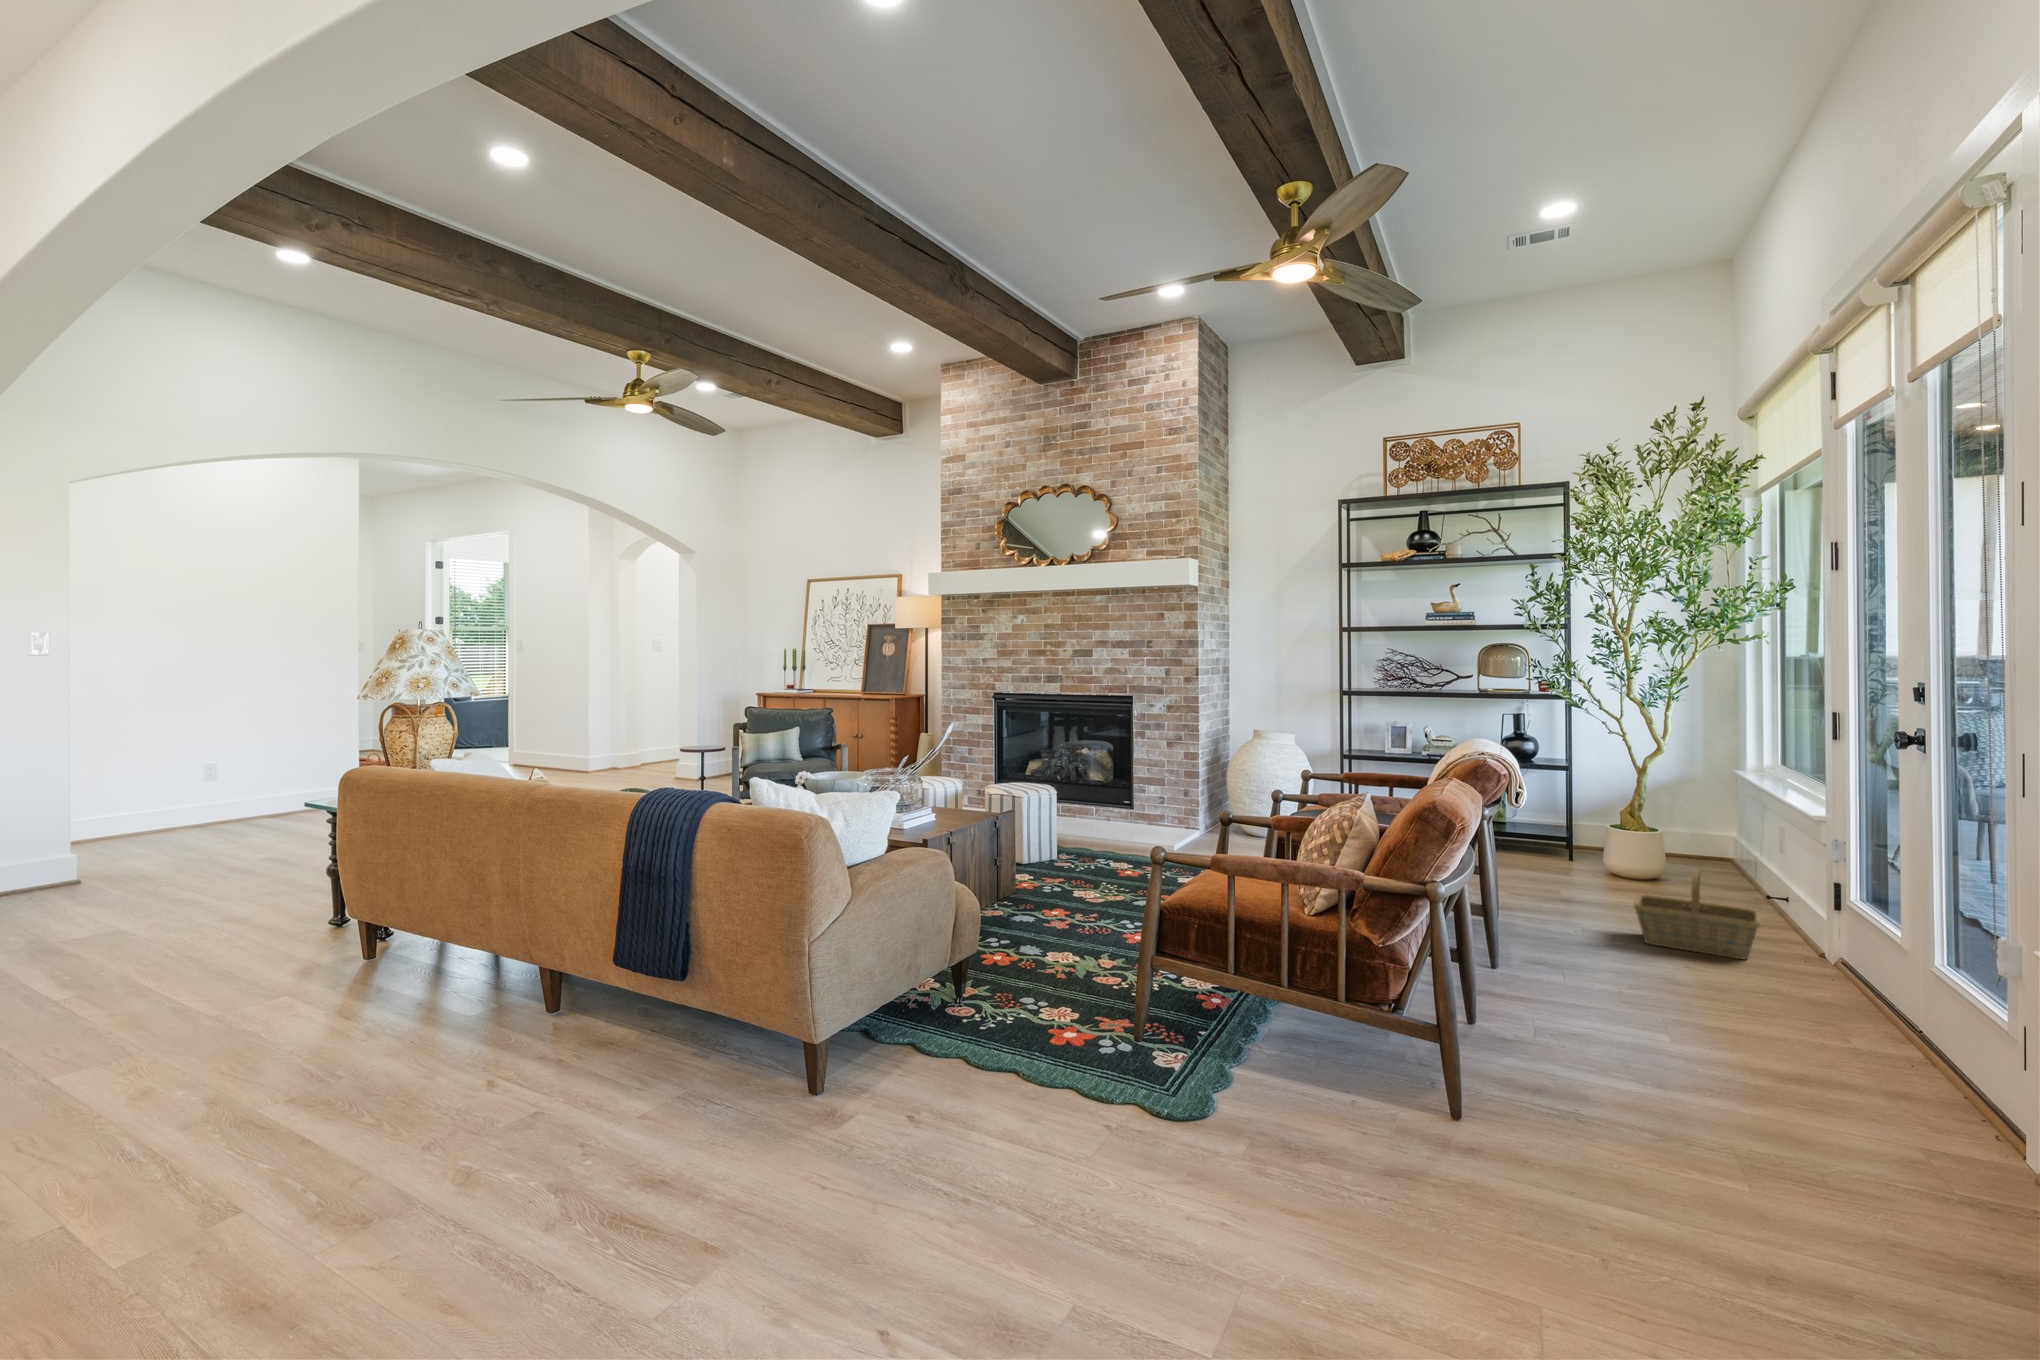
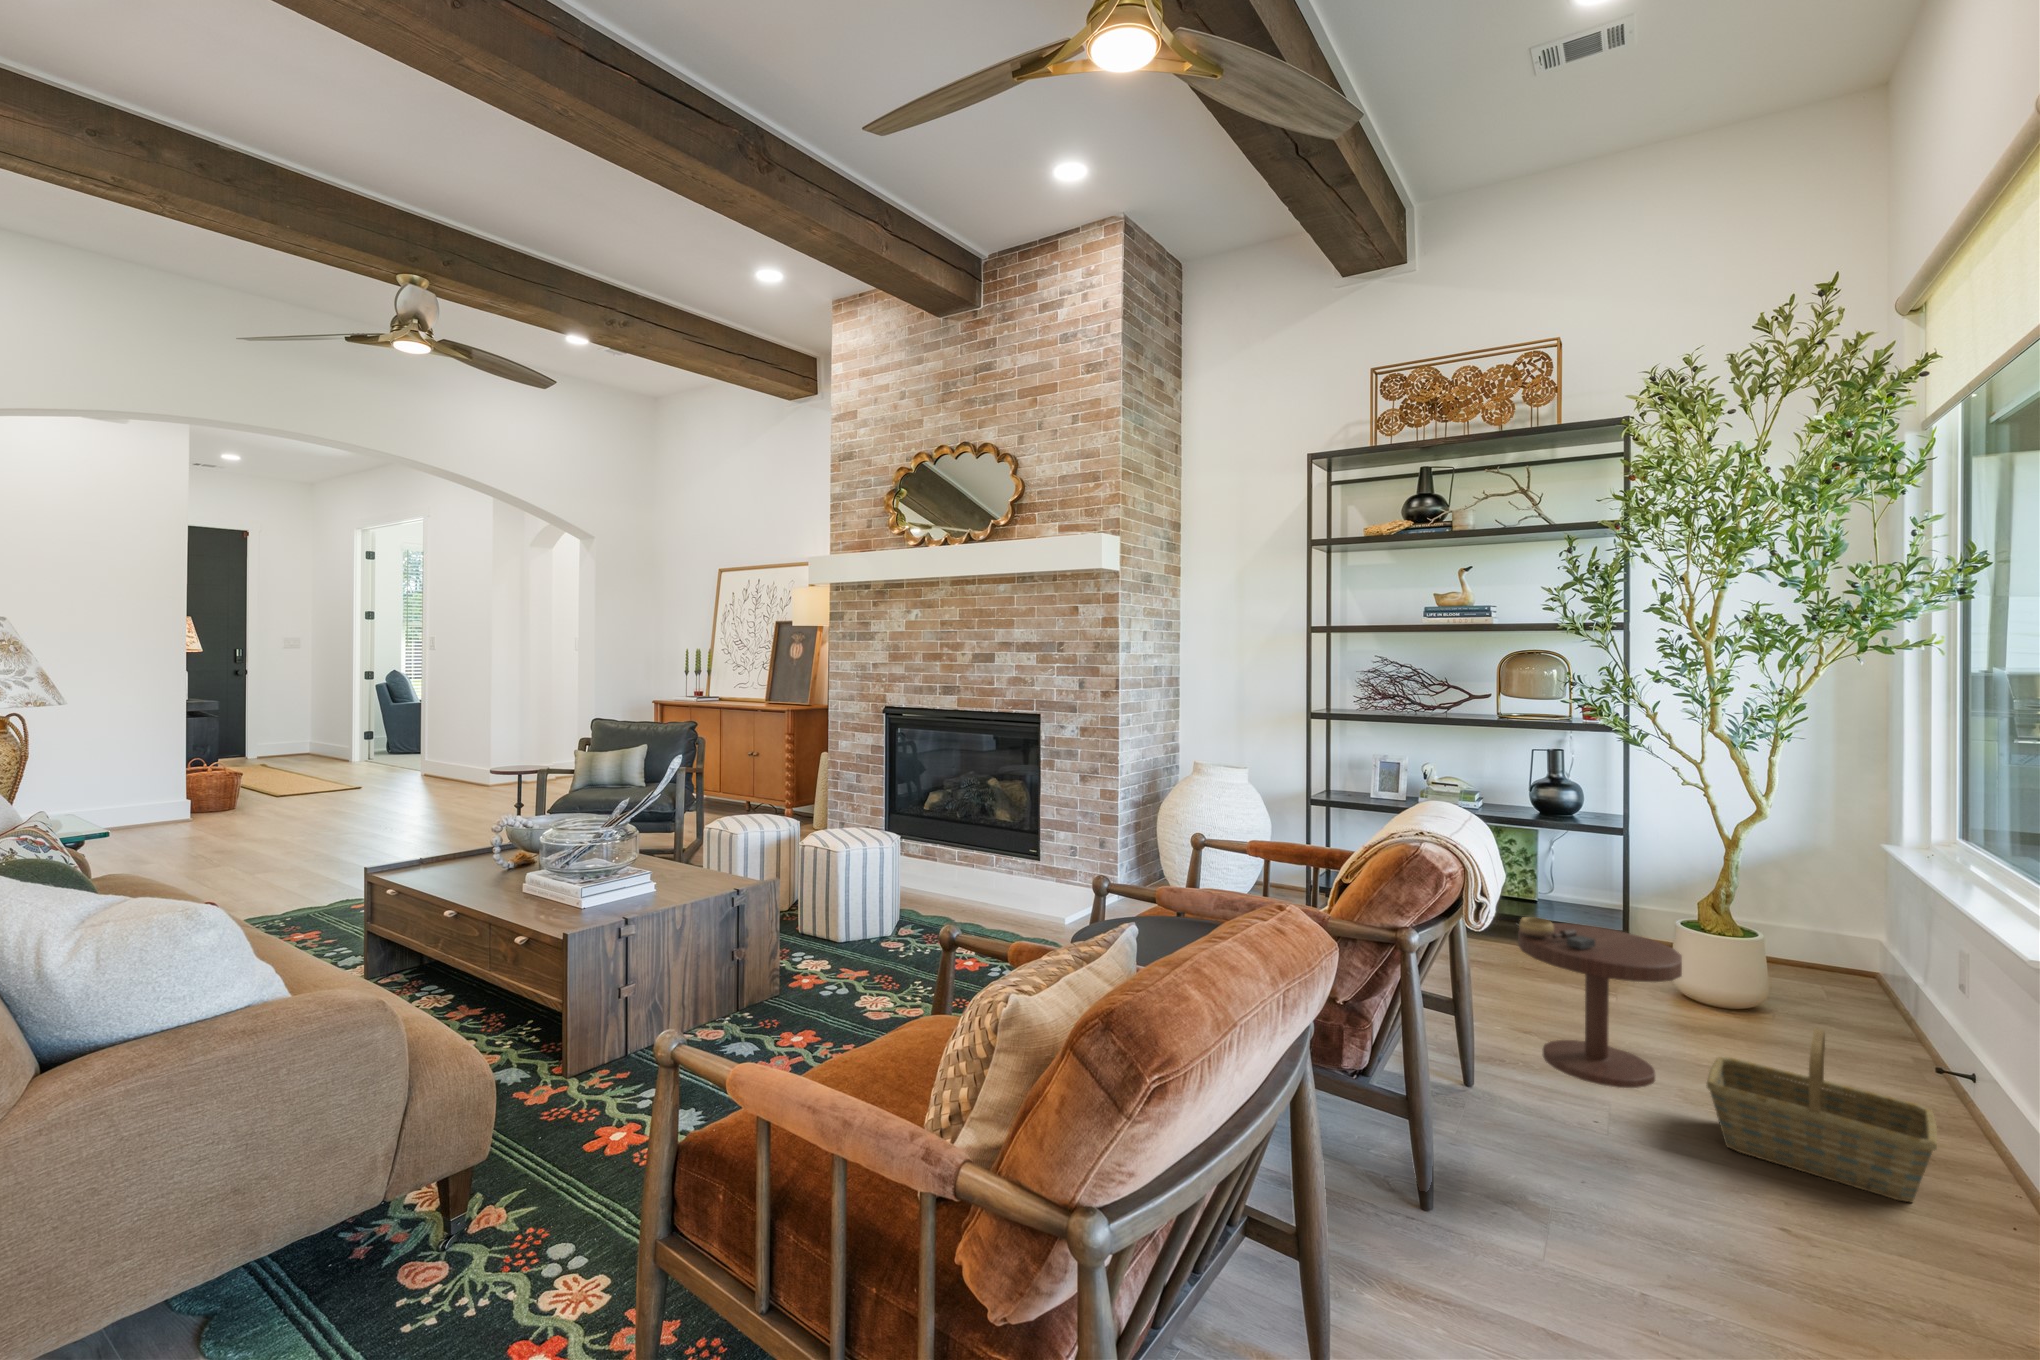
side table: none [1528,804,1623,959] -> present [1518,917,1682,1088]

